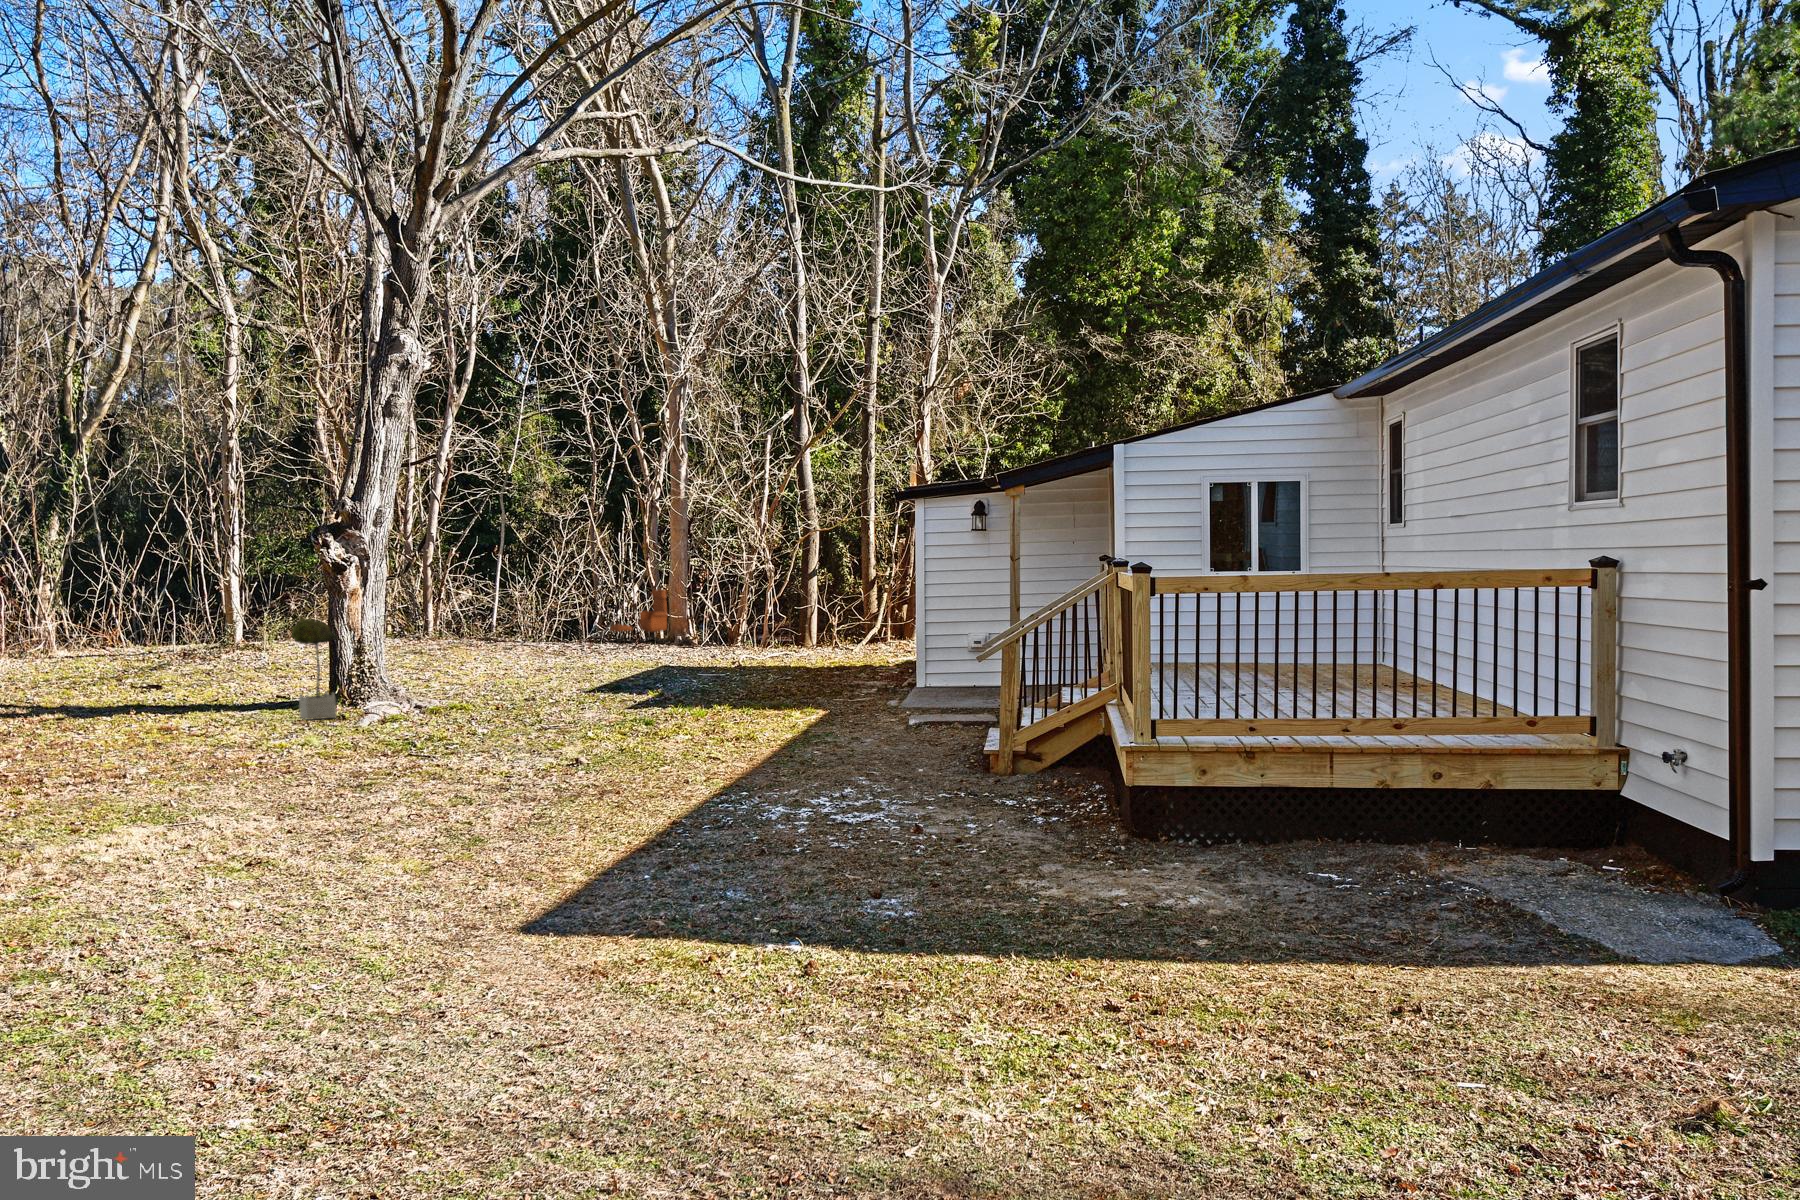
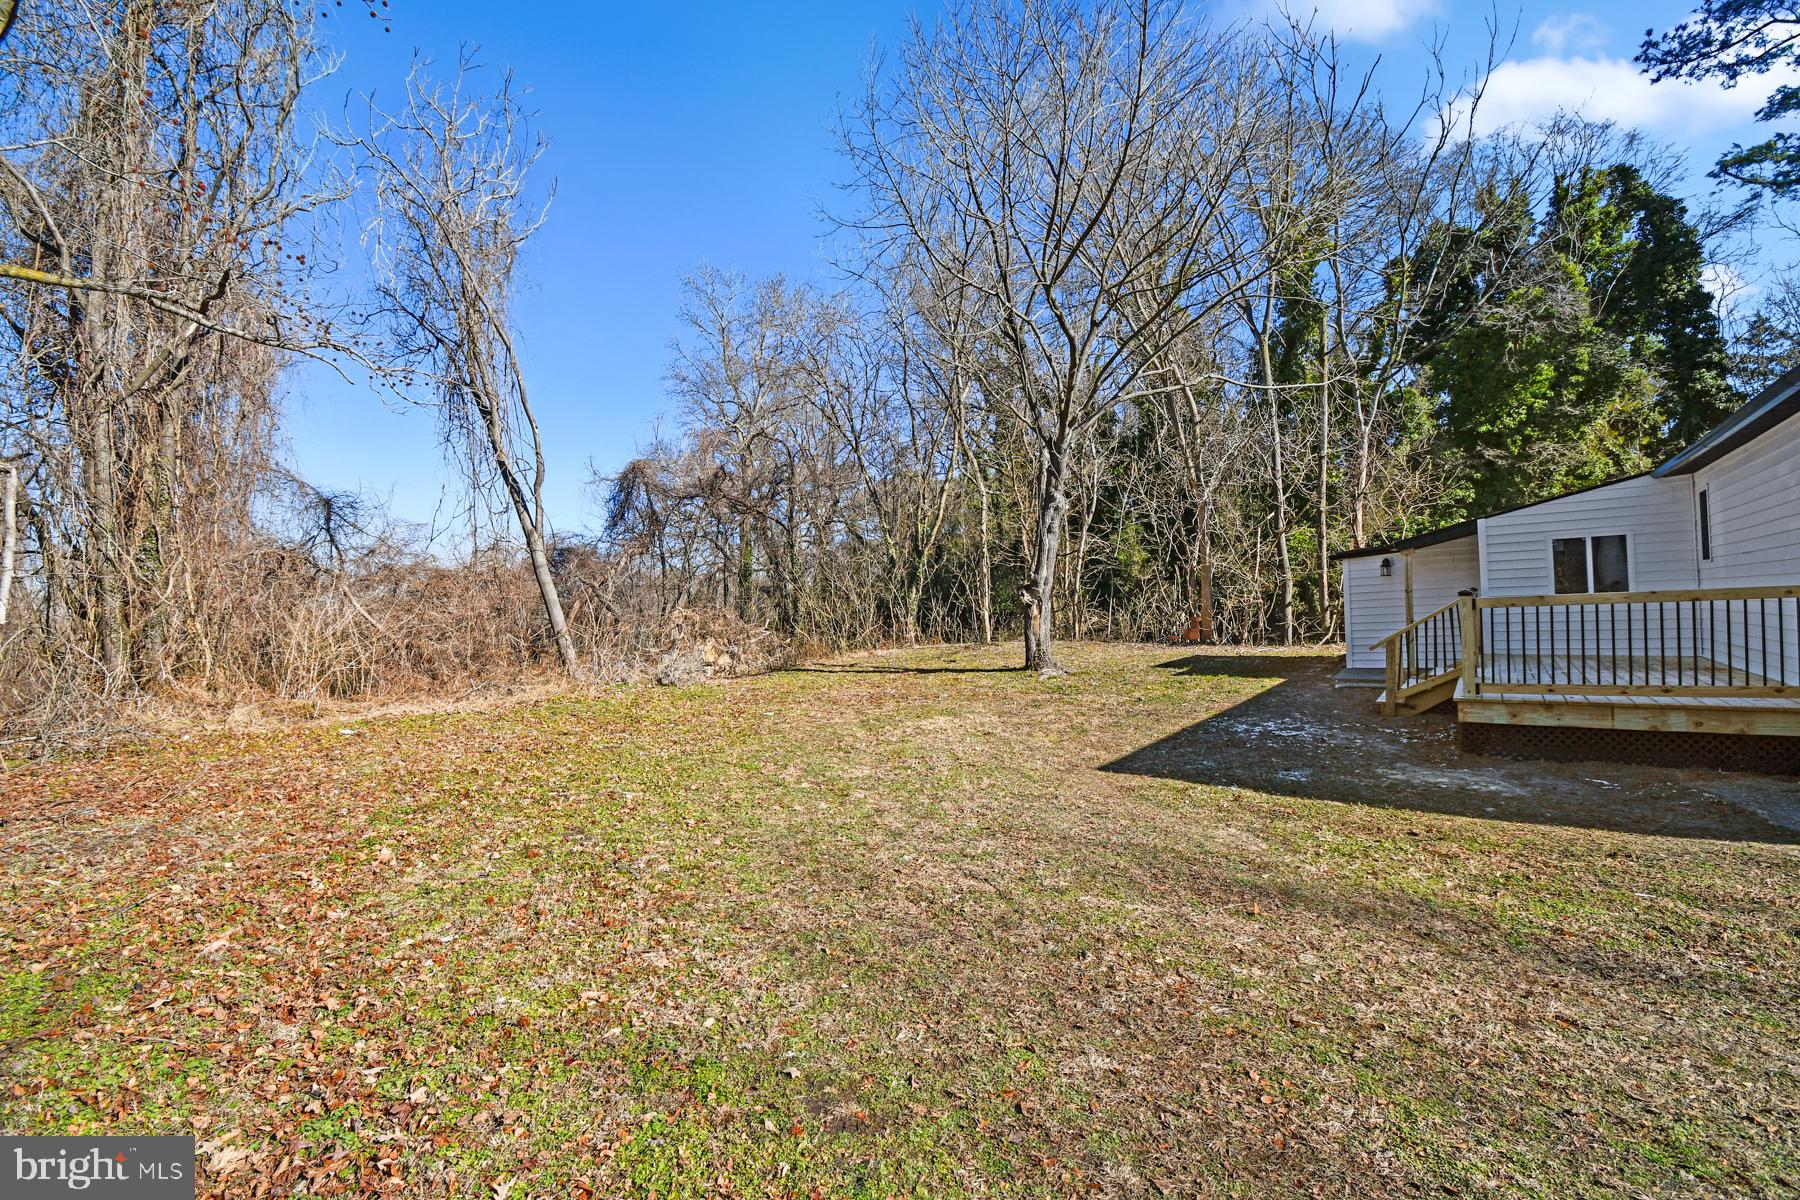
potted tree: present [291,618,337,720] -> none [1010,627,1029,673]

